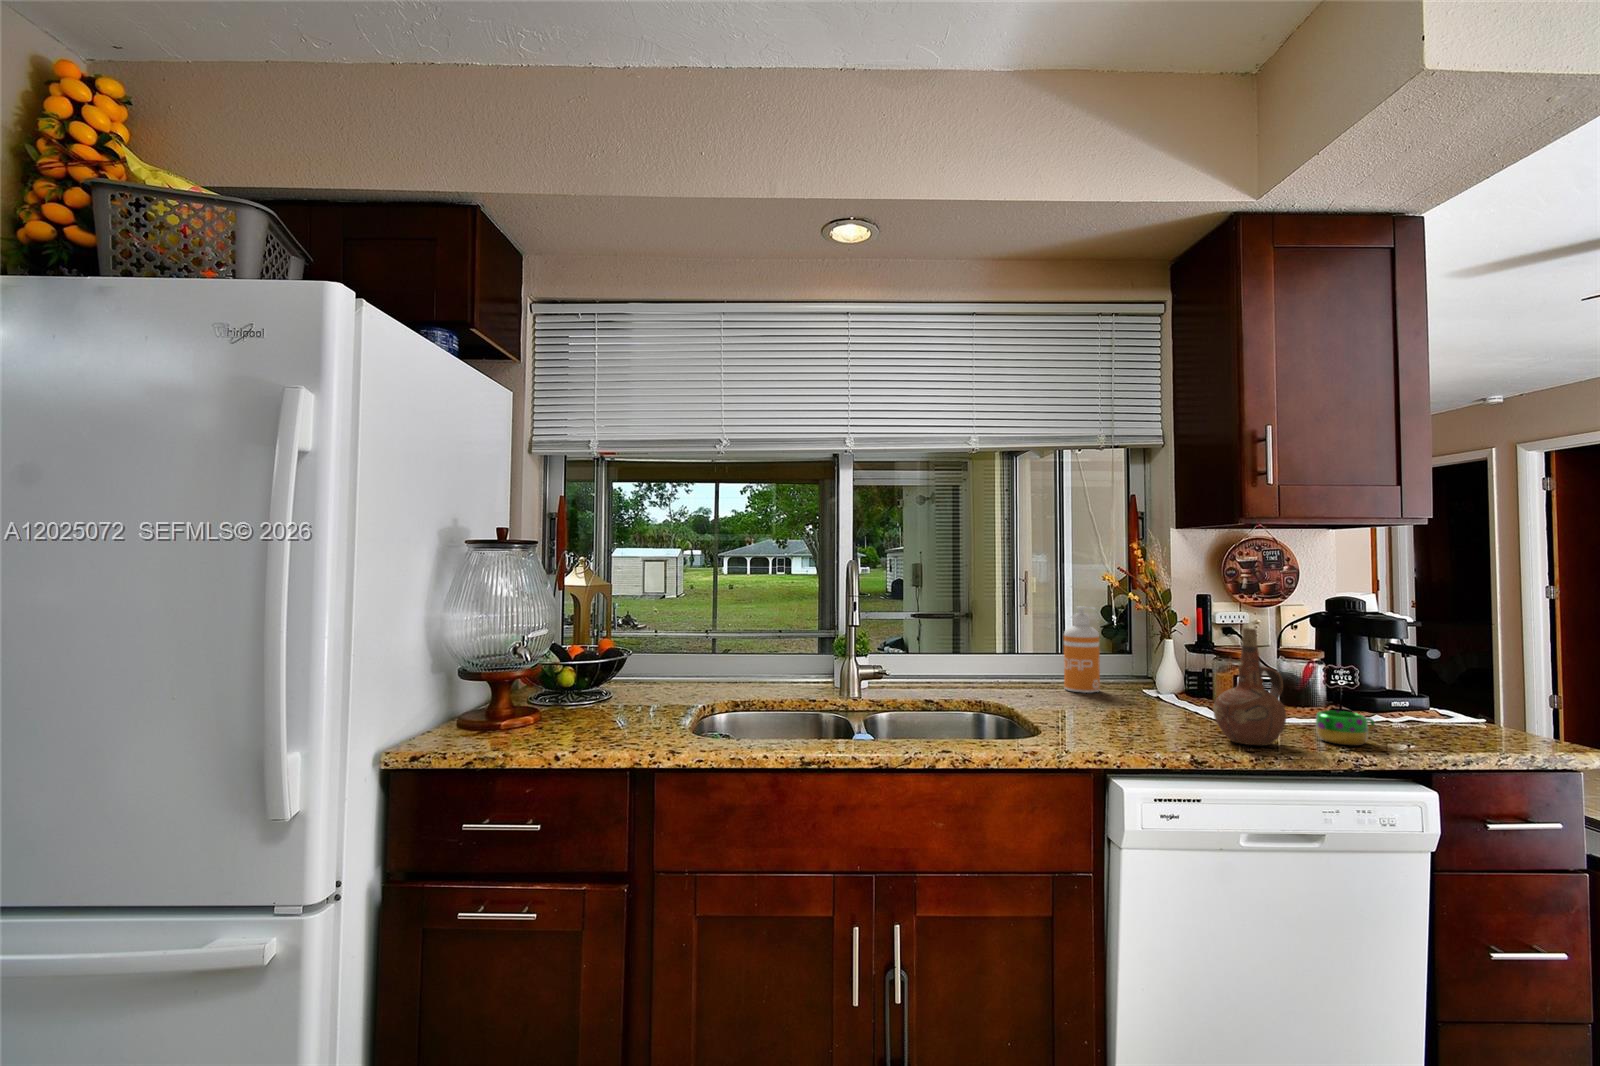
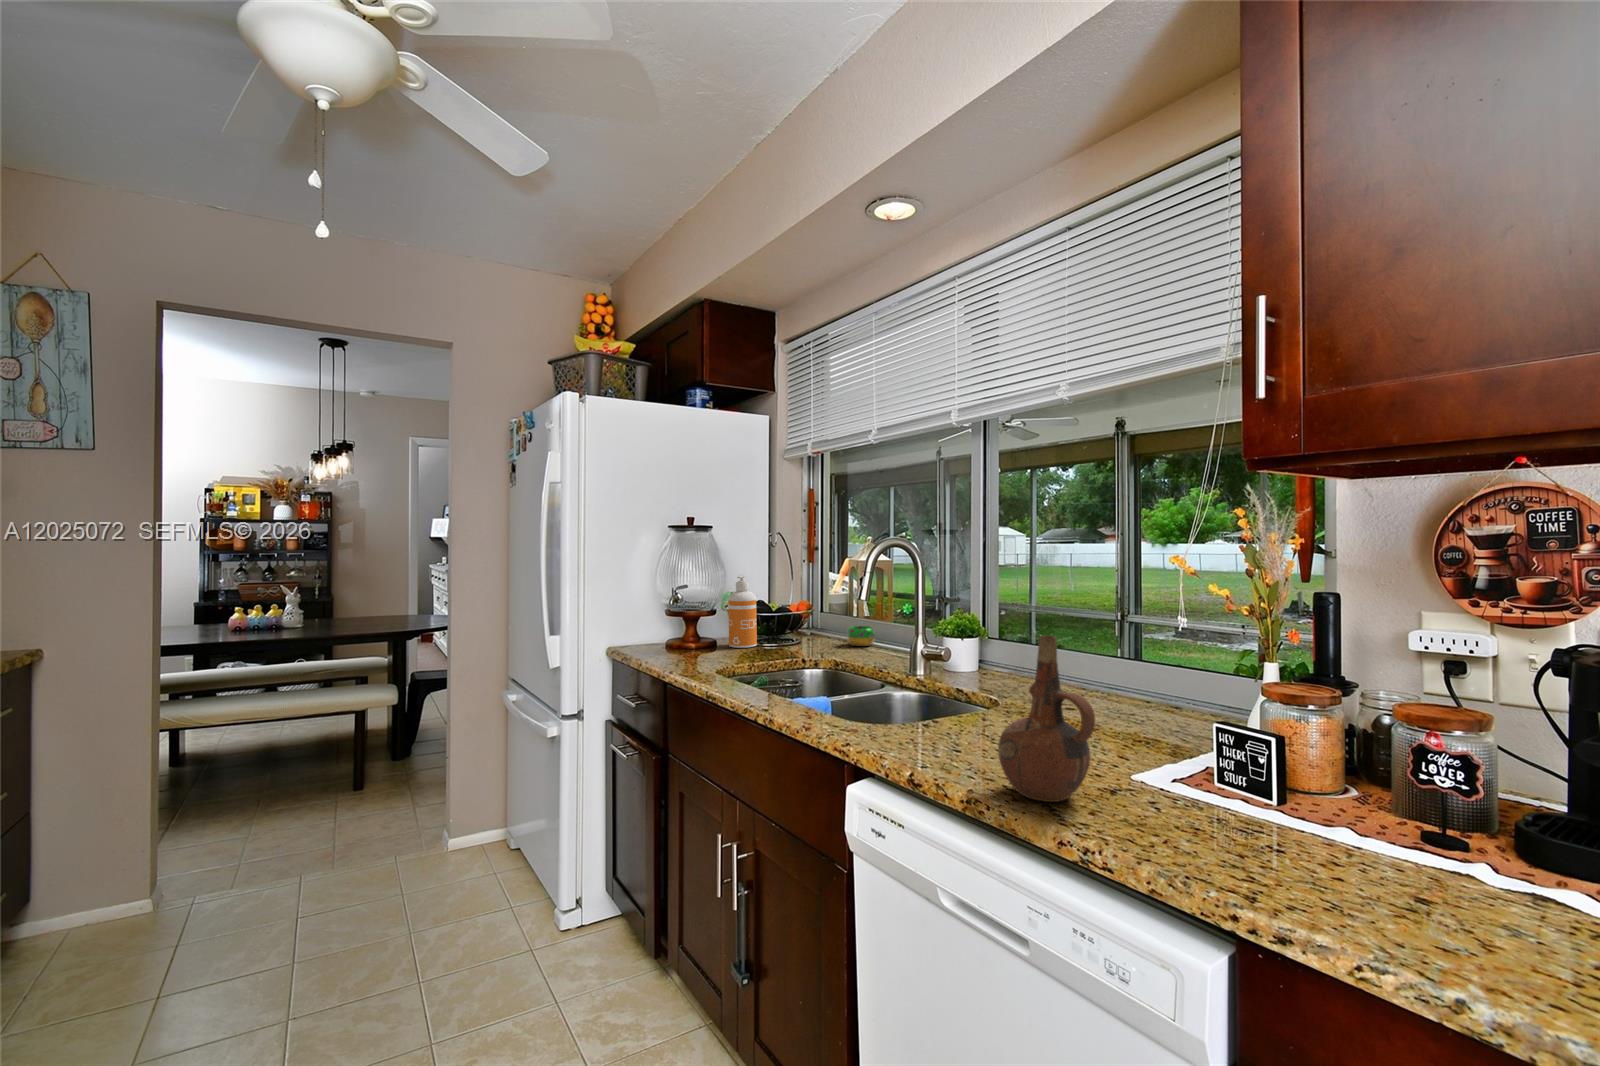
soap dispenser: present [1064,606,1100,693] -> present [728,575,757,648]
mug: present [1316,710,1375,746] -> present [847,626,875,646]

